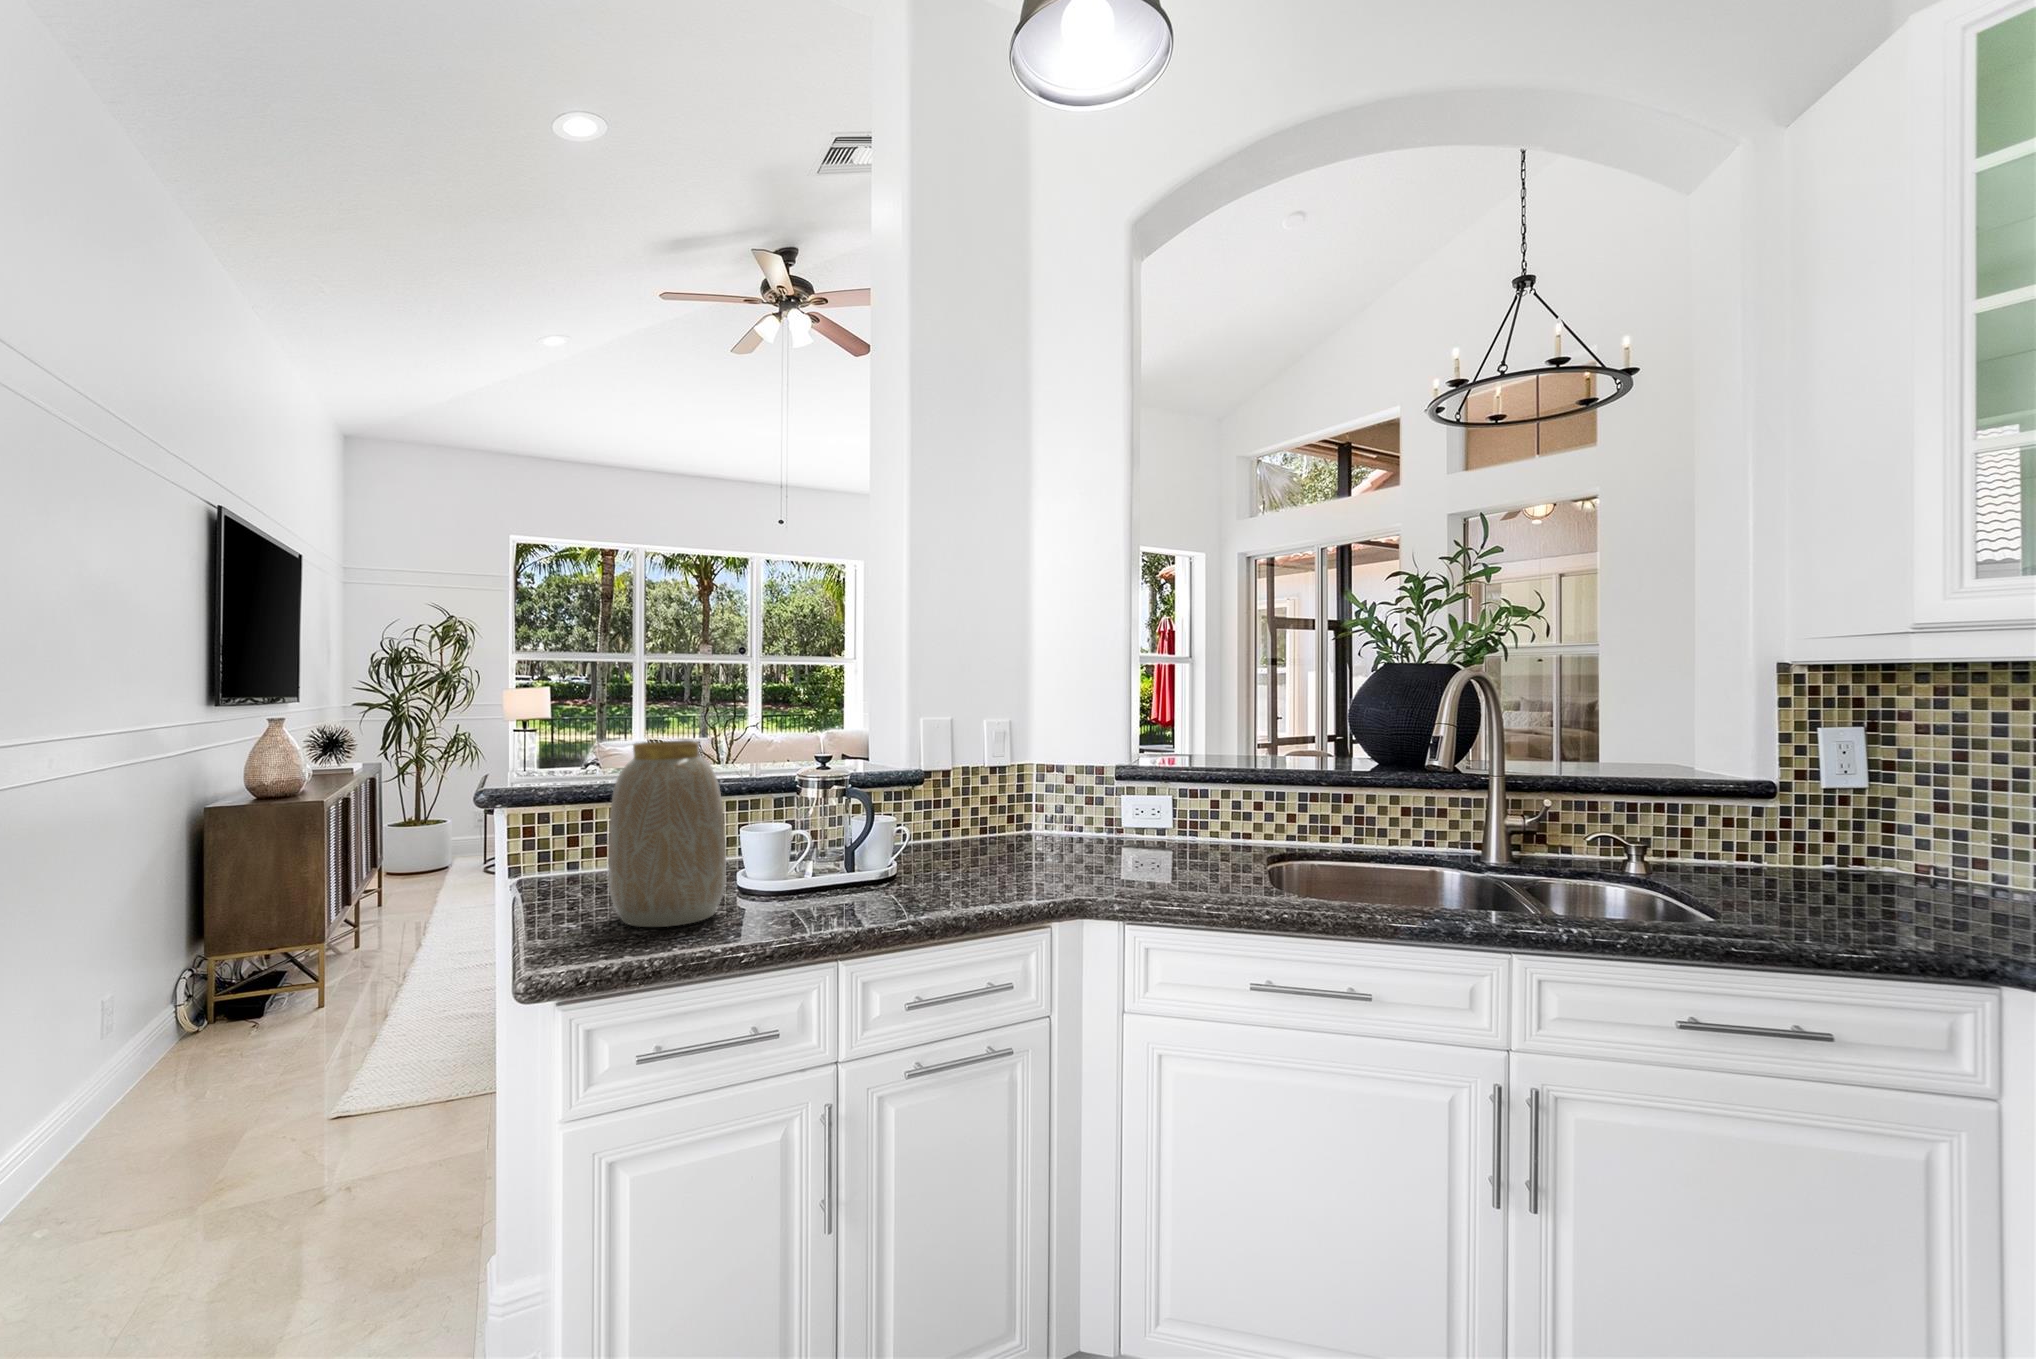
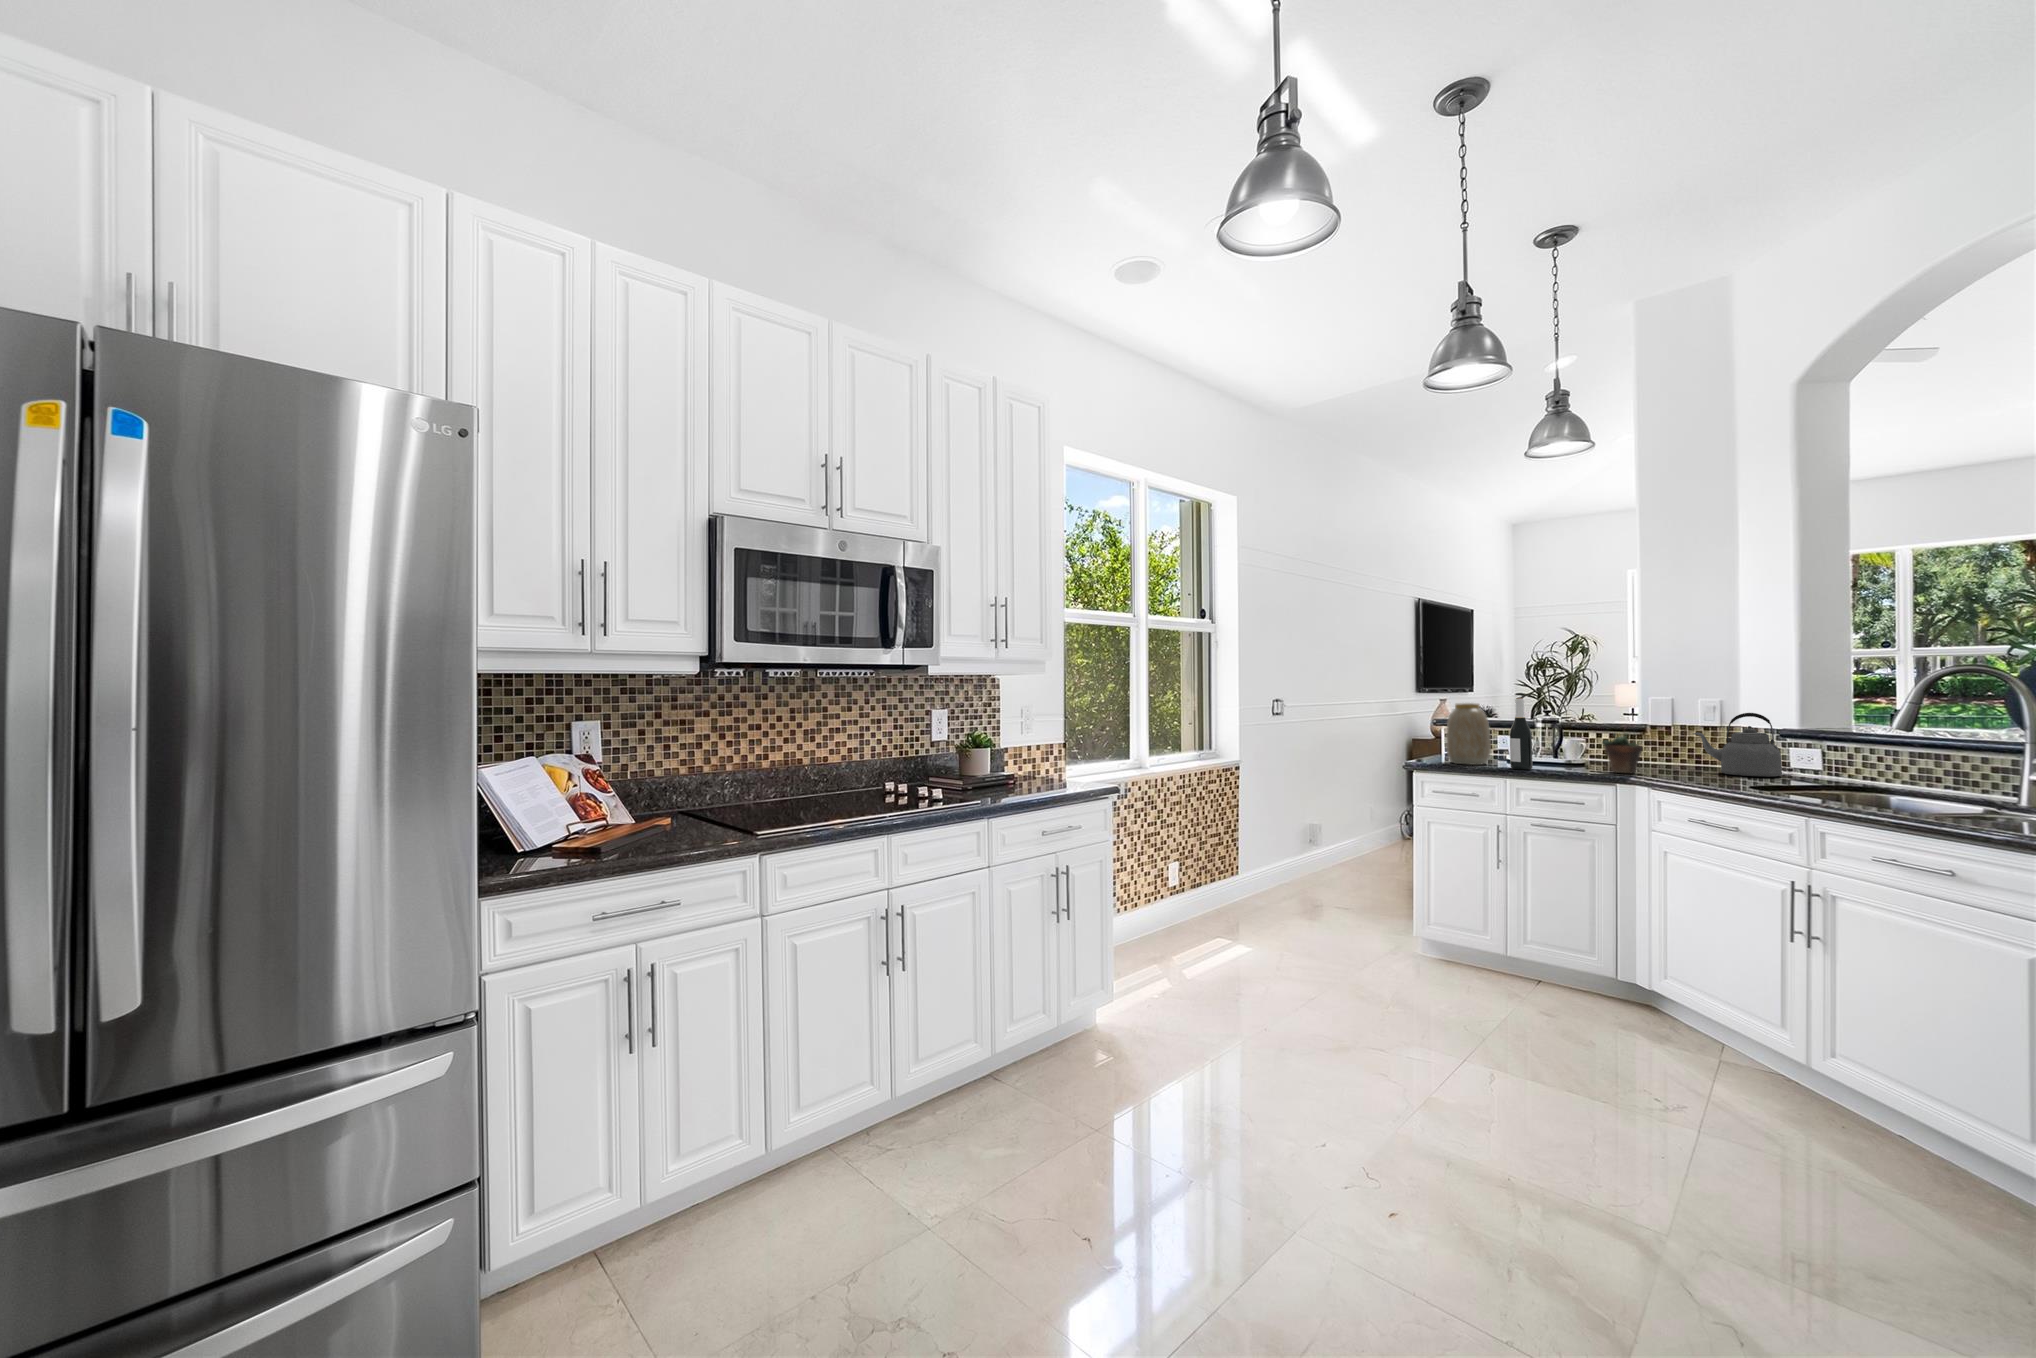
wine bottle: none [796,722,848,920] -> present [1510,698,1533,770]
kettle: none [1028,738,1142,856] -> present [1693,713,1782,777]
succulent plant: none [954,772,1022,888] -> present [1602,726,1643,773]

